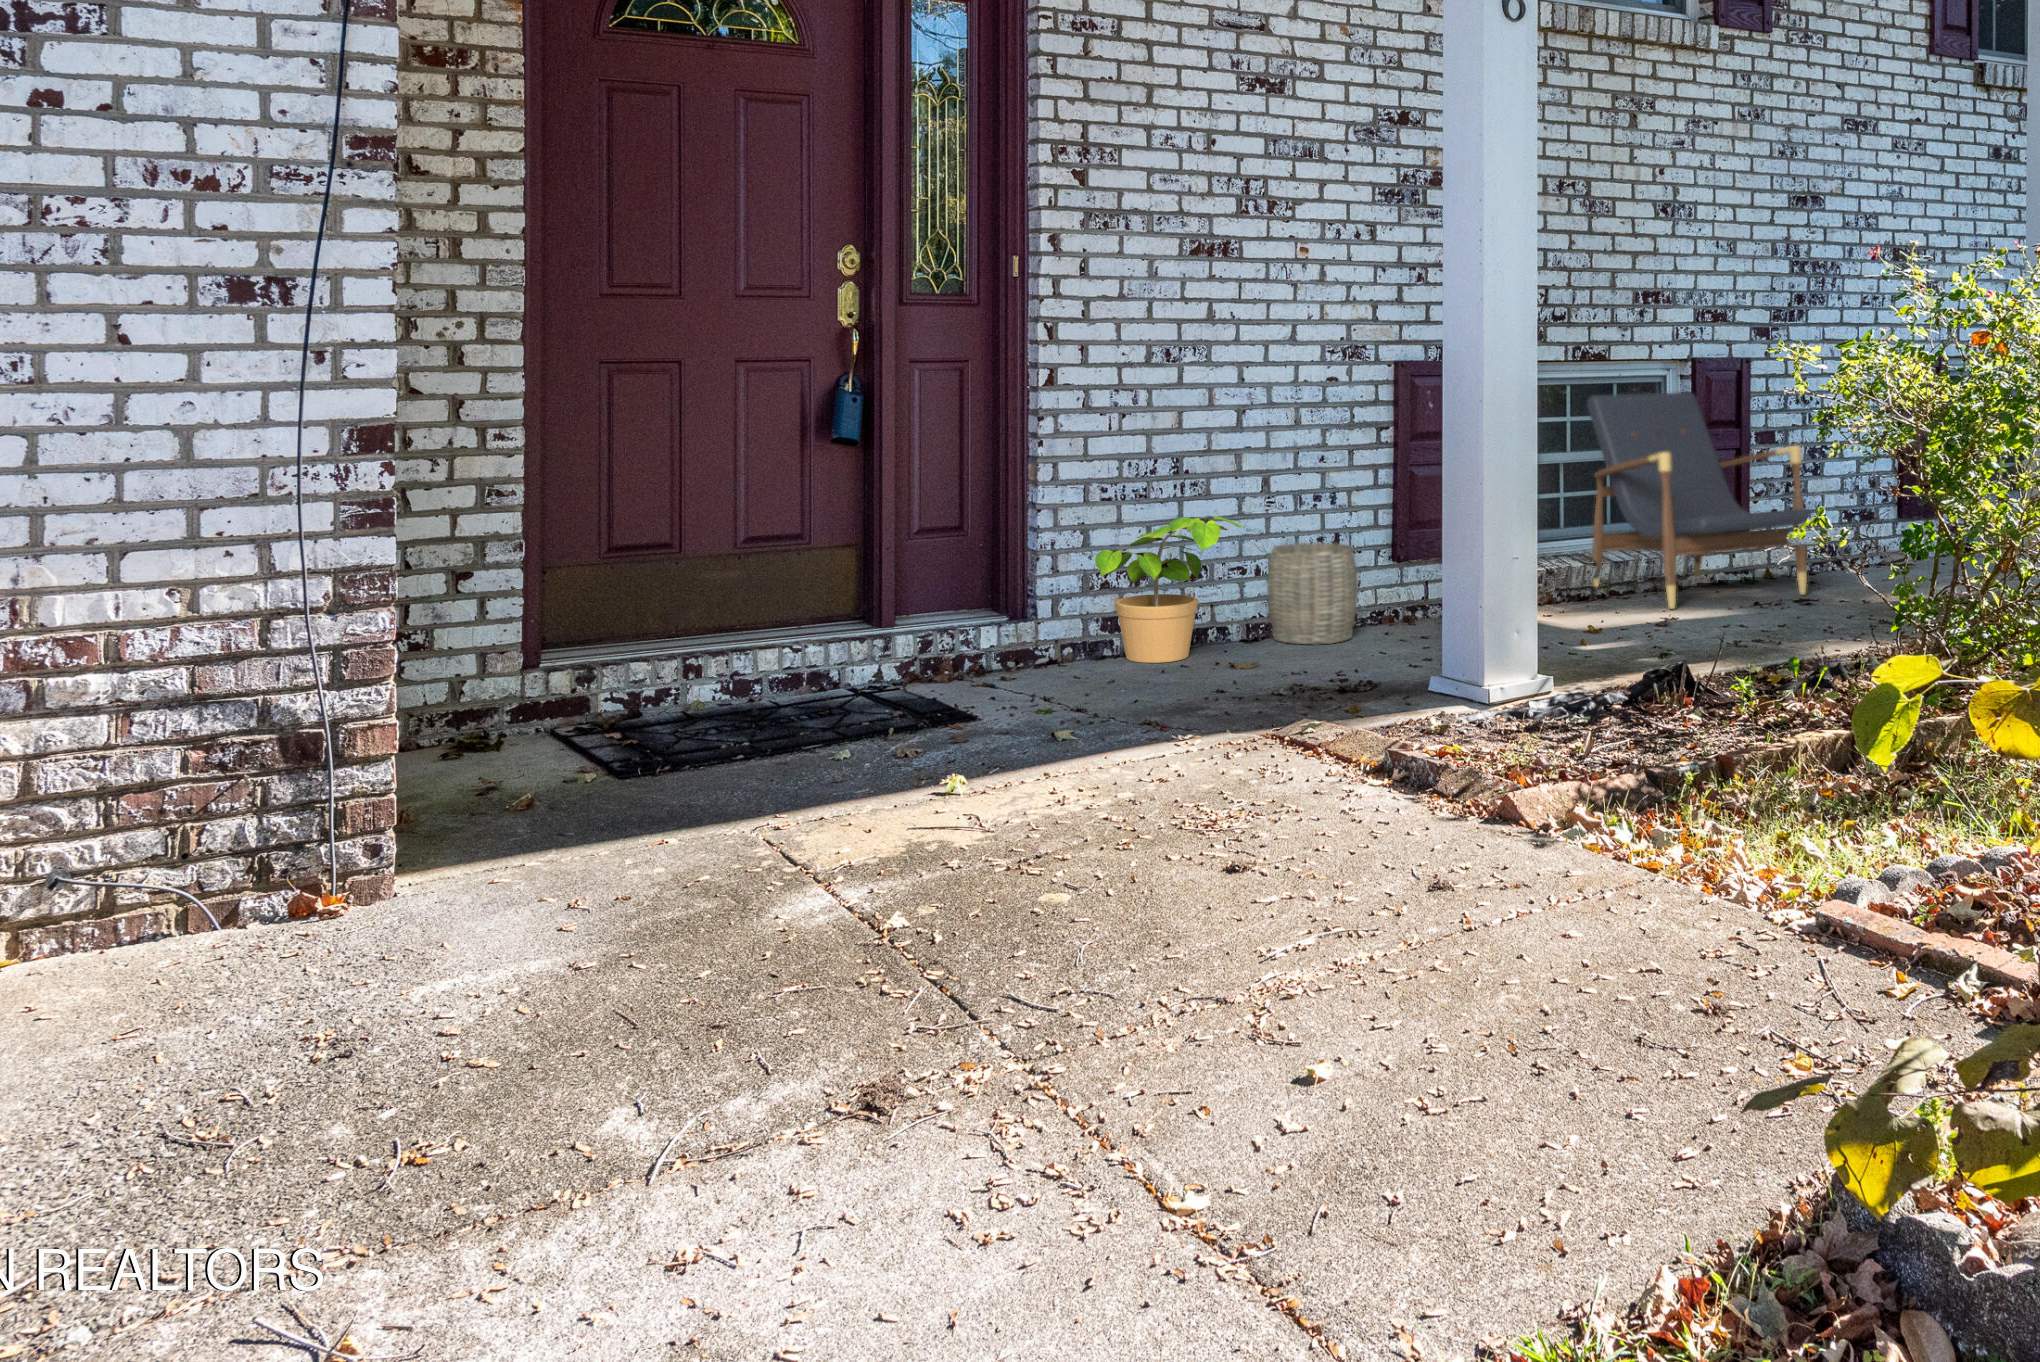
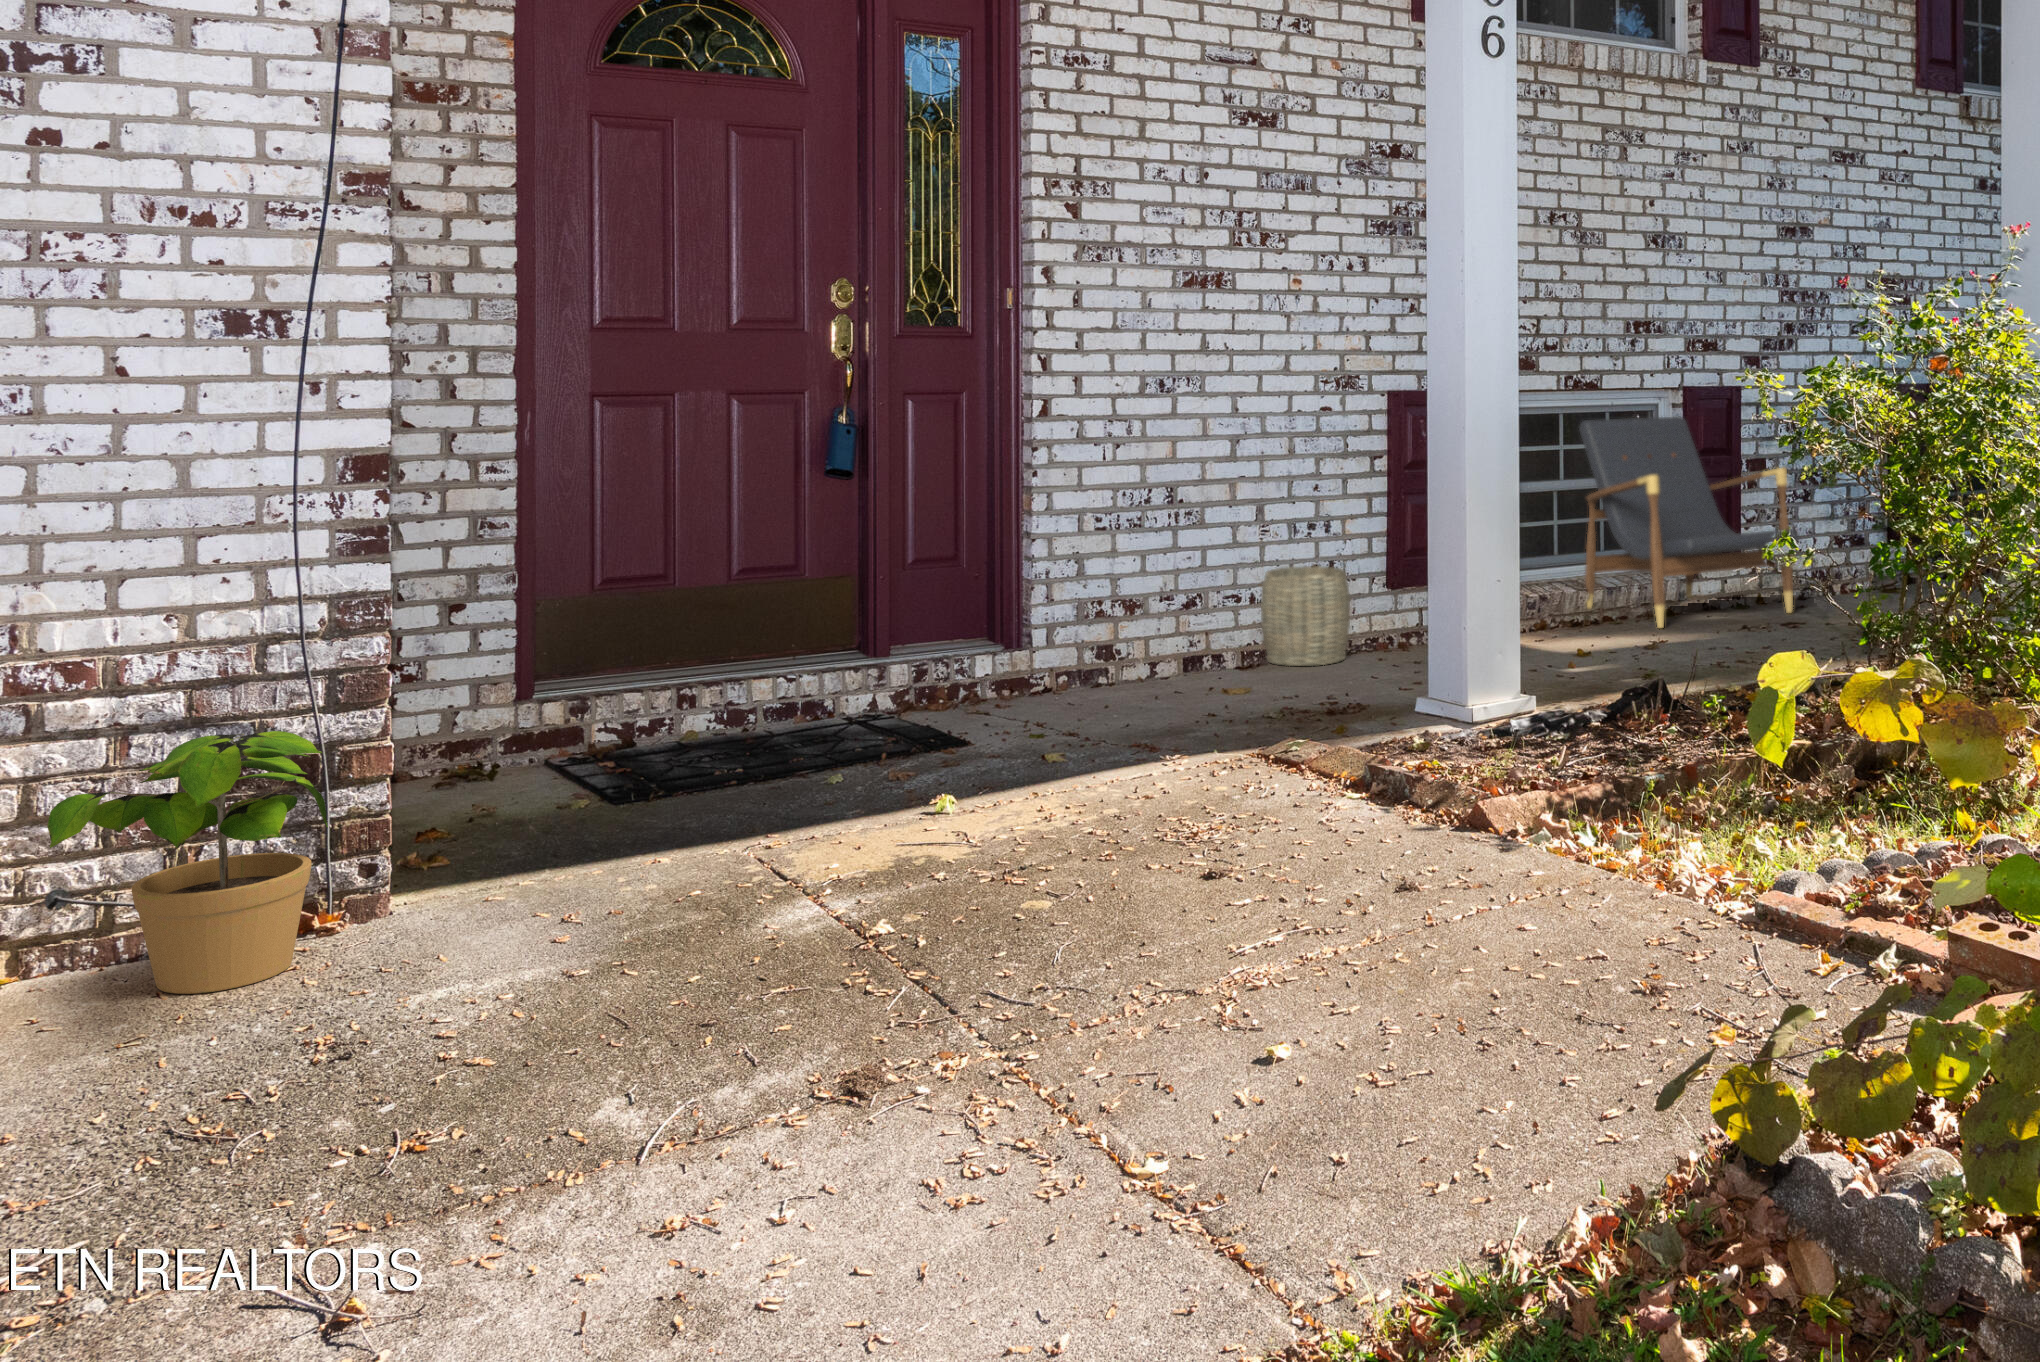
potted plant: present [1095,516,1244,663] -> present [47,731,328,994]

